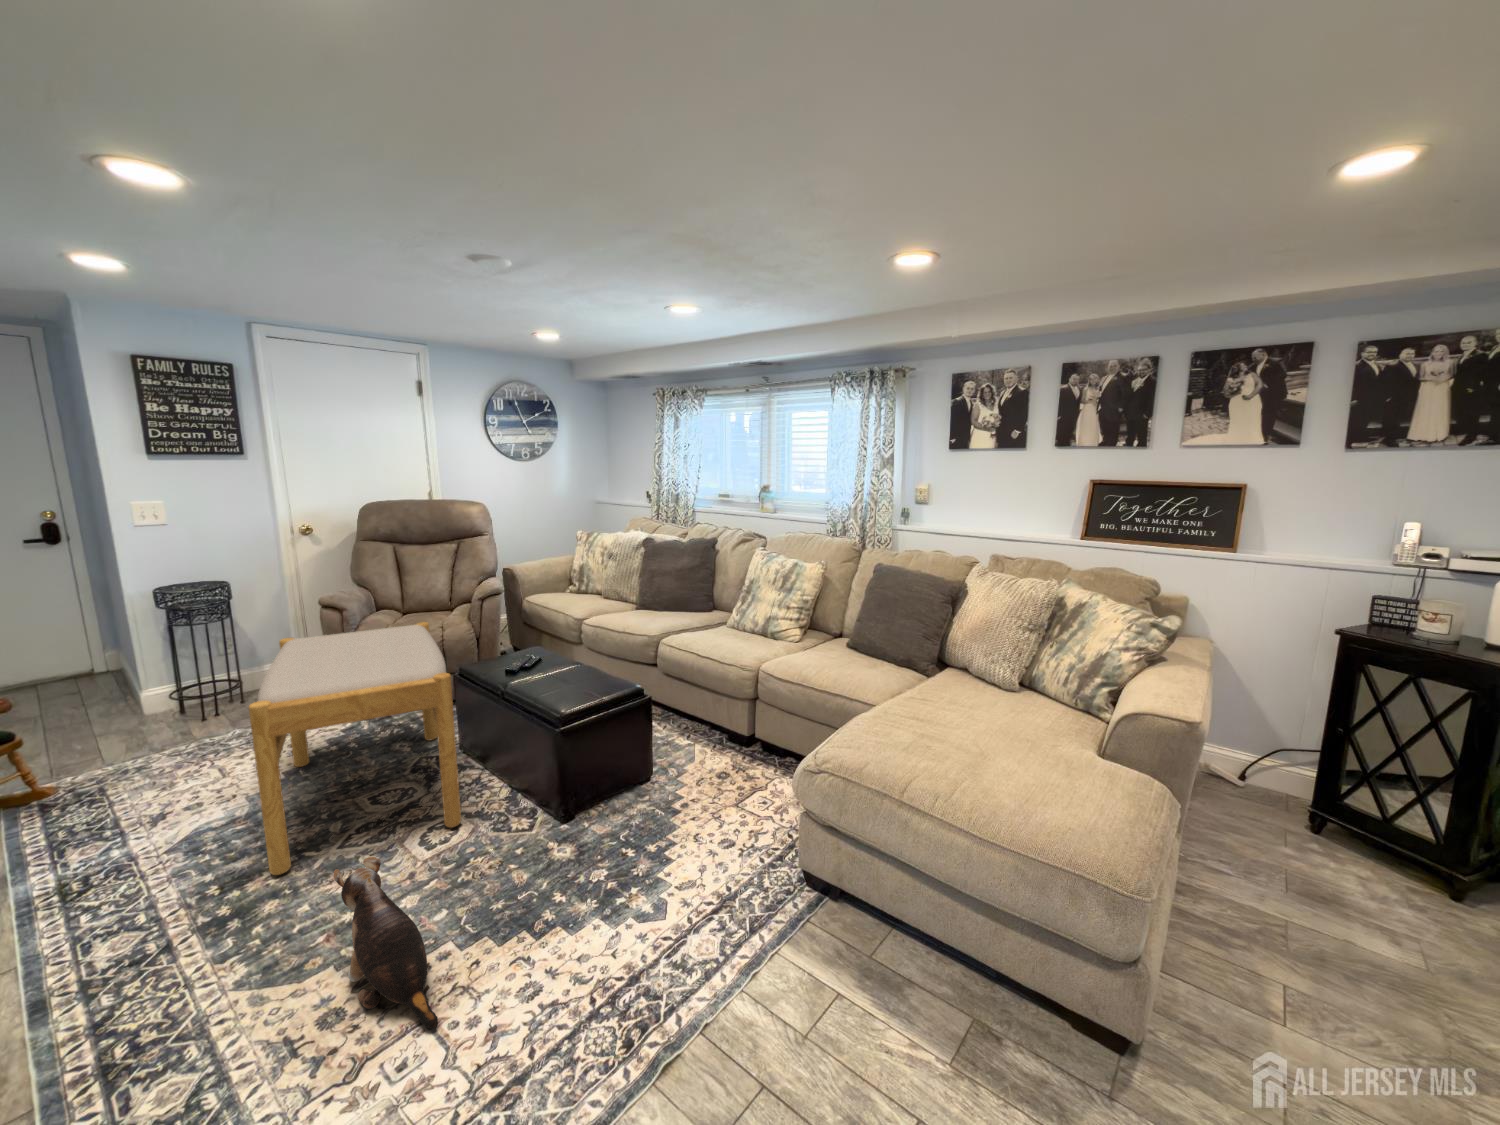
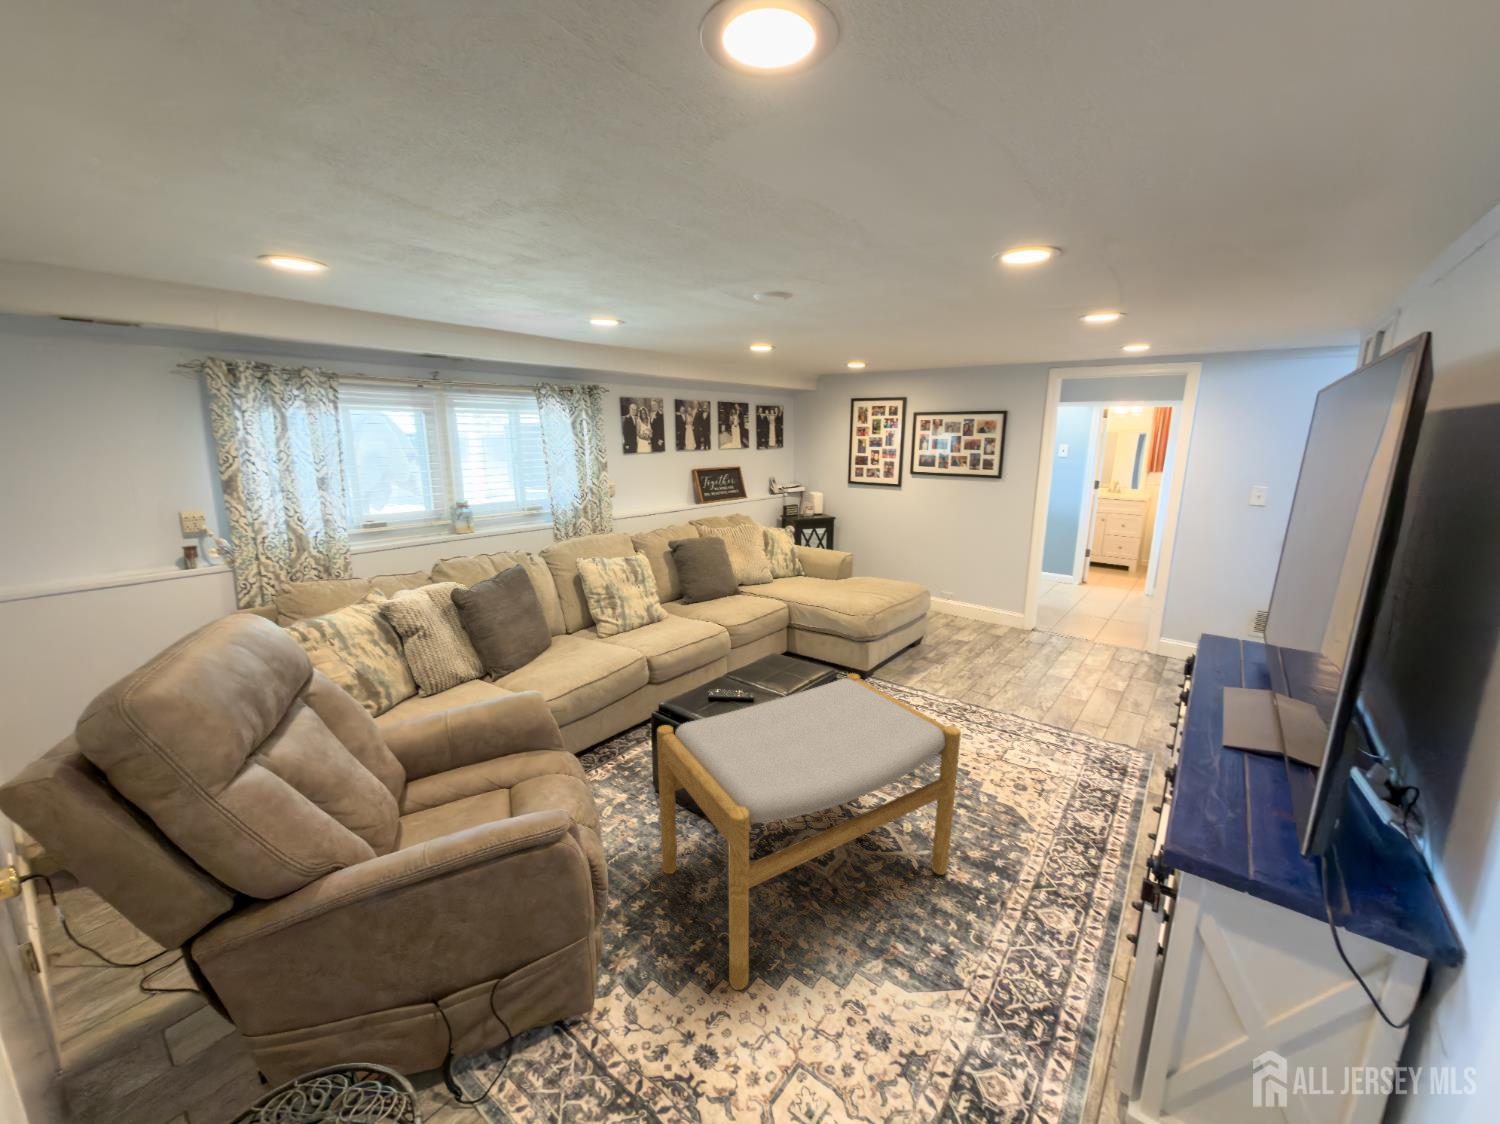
plush toy: present [333,857,438,1029] -> none [968,739,1010,790]

